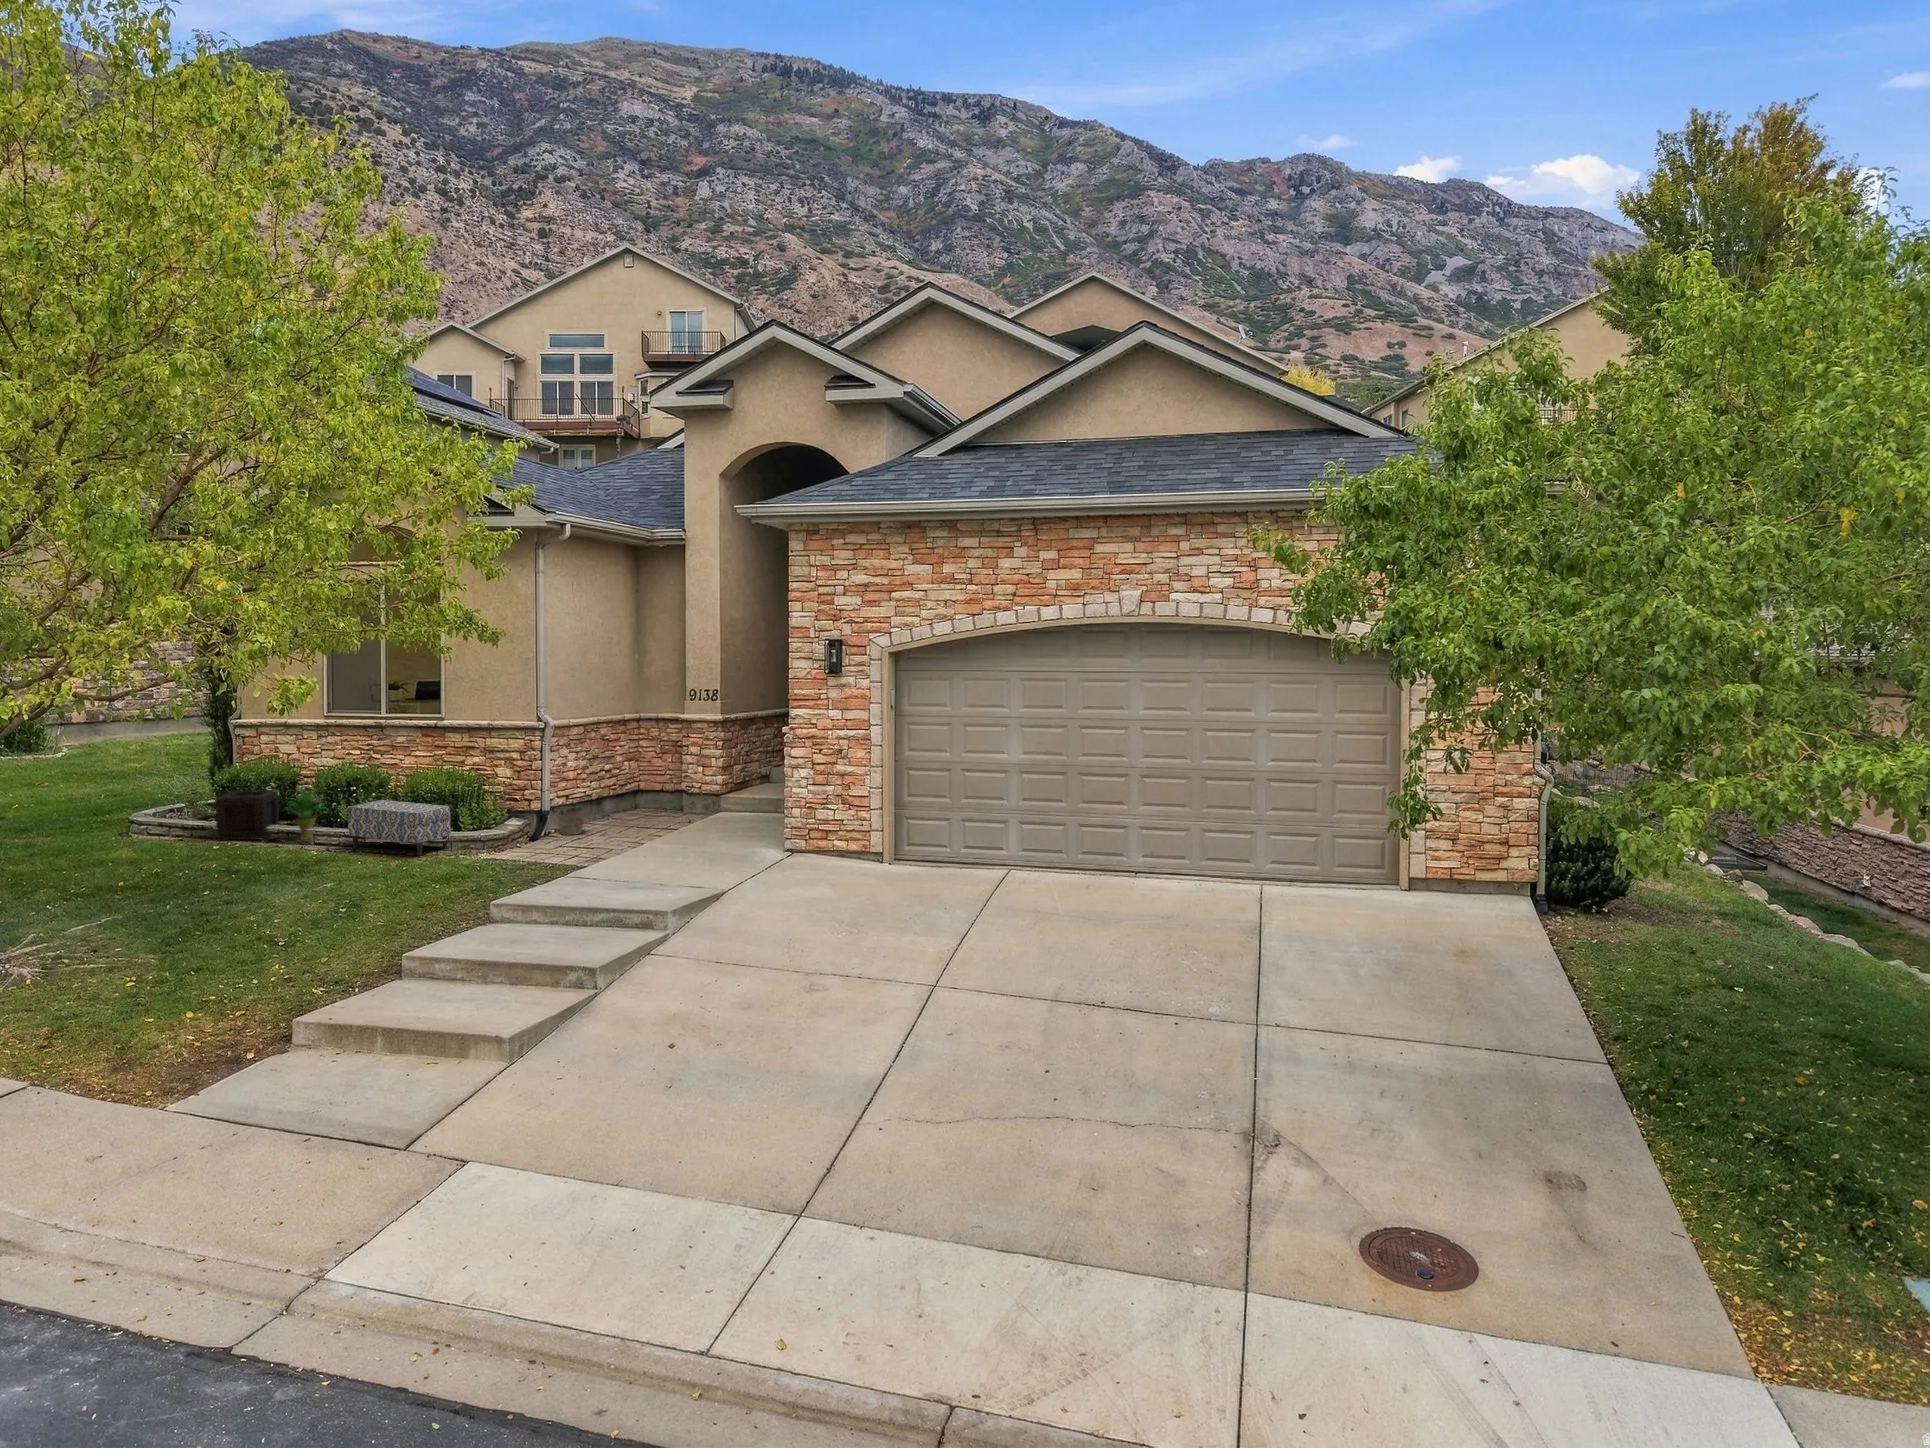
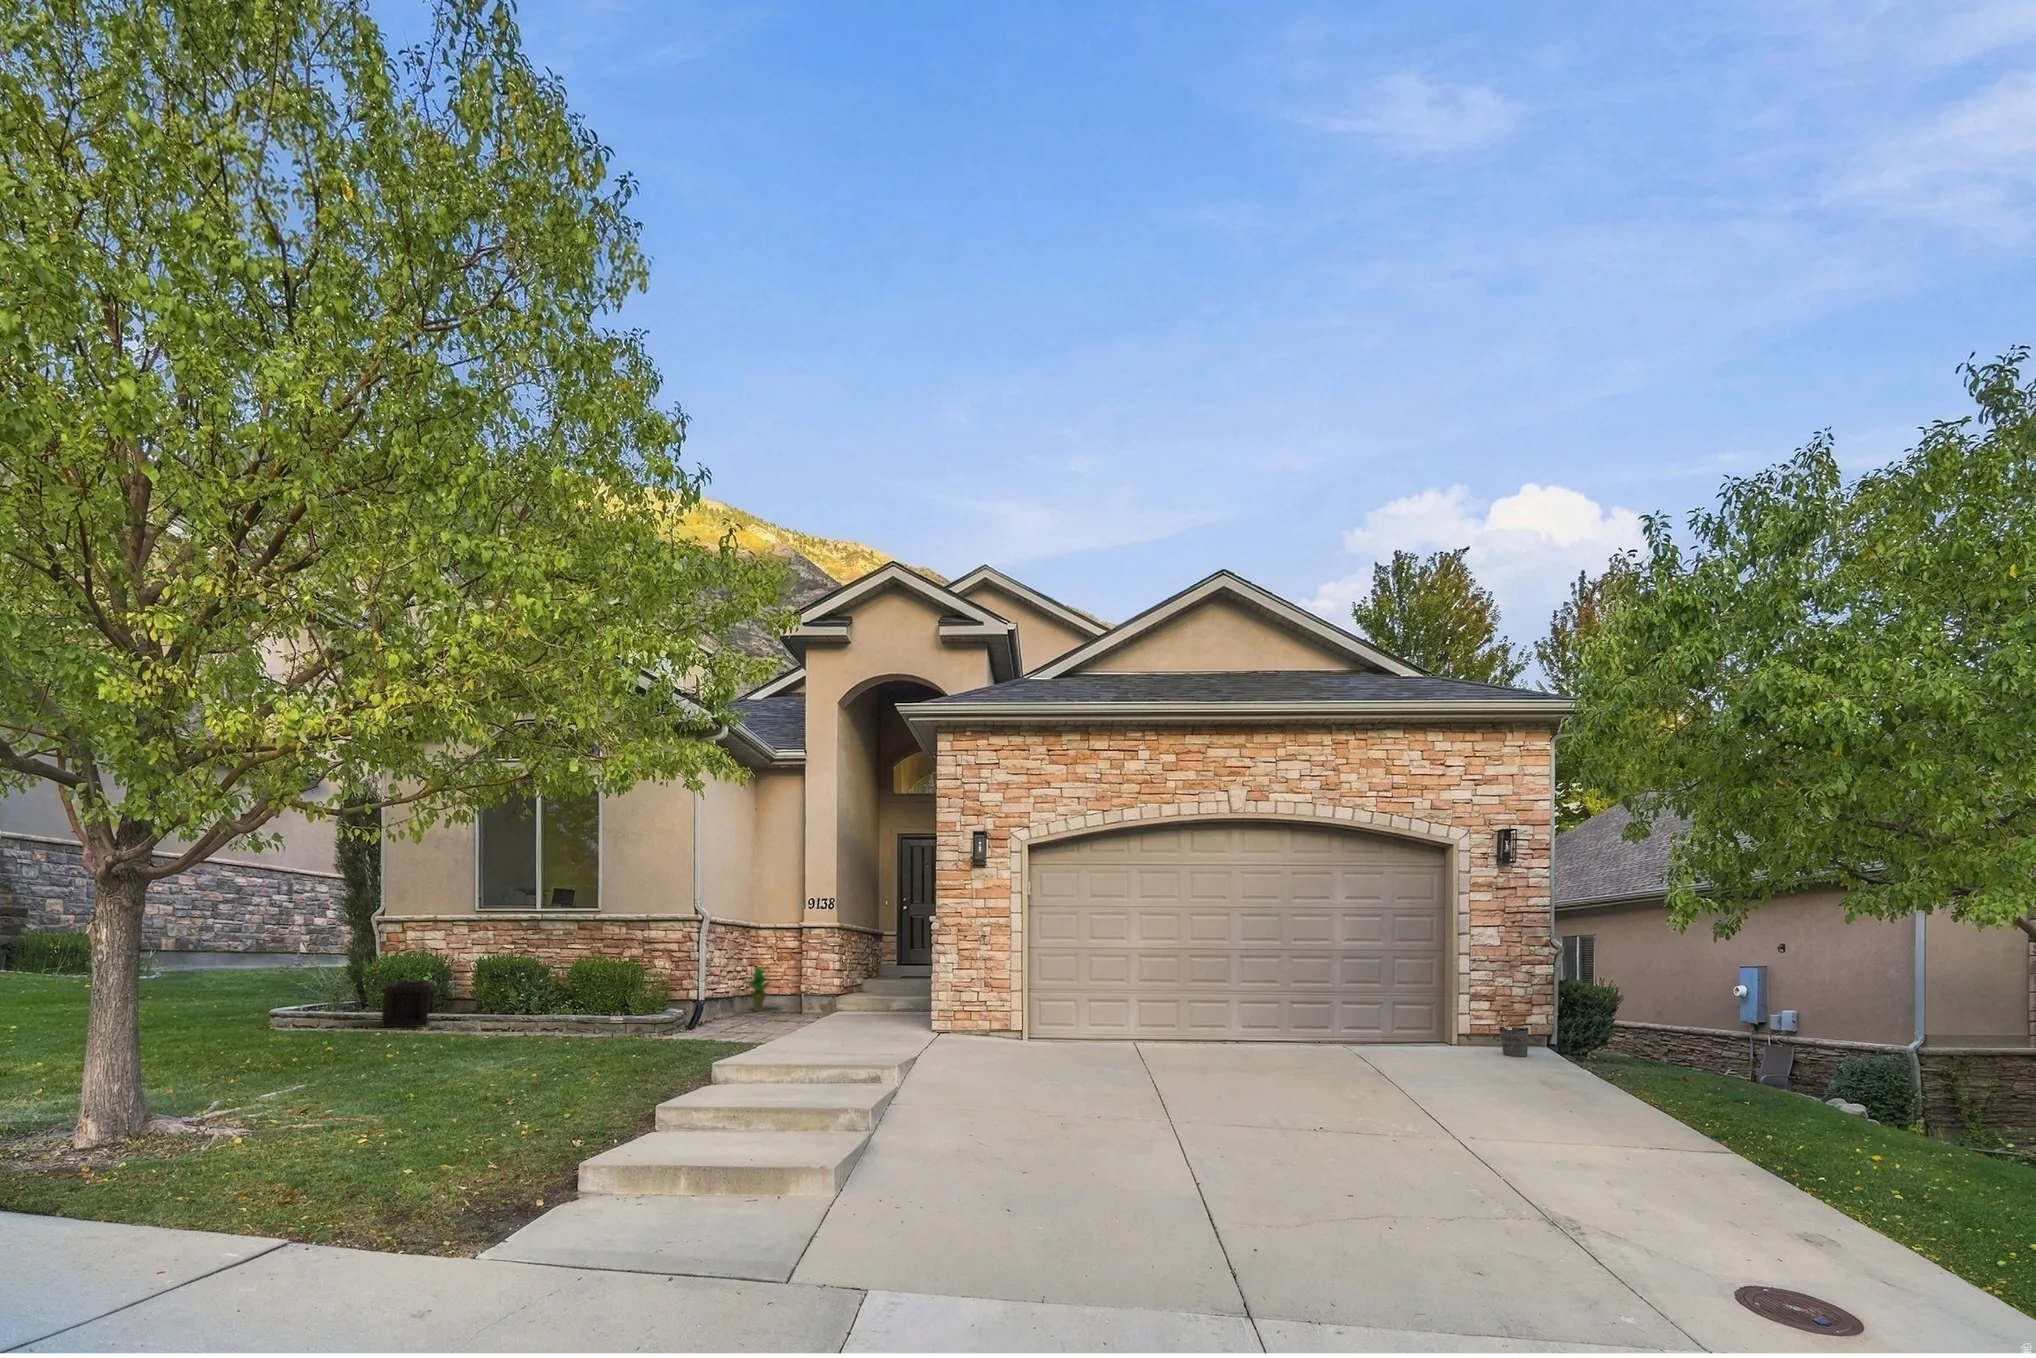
potted plant: present [291,786,322,840] -> present [748,967,770,1011]
bench: present [348,800,451,856] -> none [520,987,618,1036]
bucket: present [557,806,584,835] -> present [1498,1026,1529,1056]

